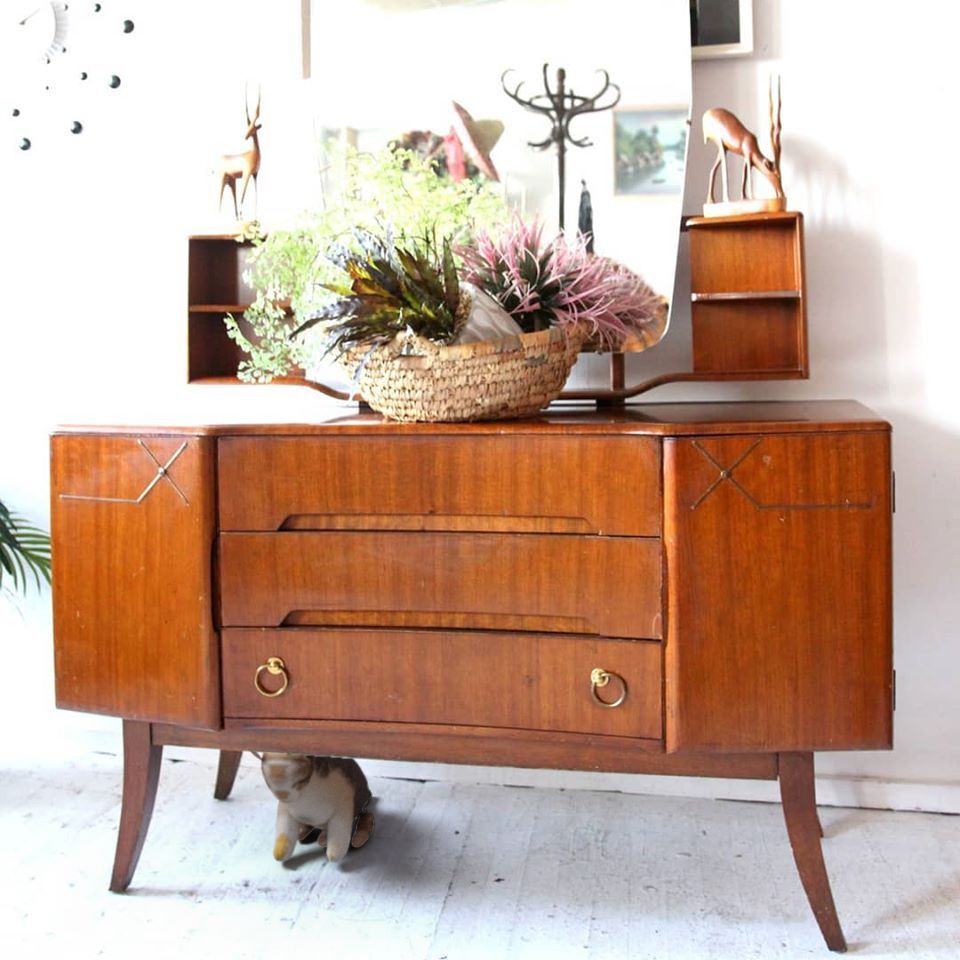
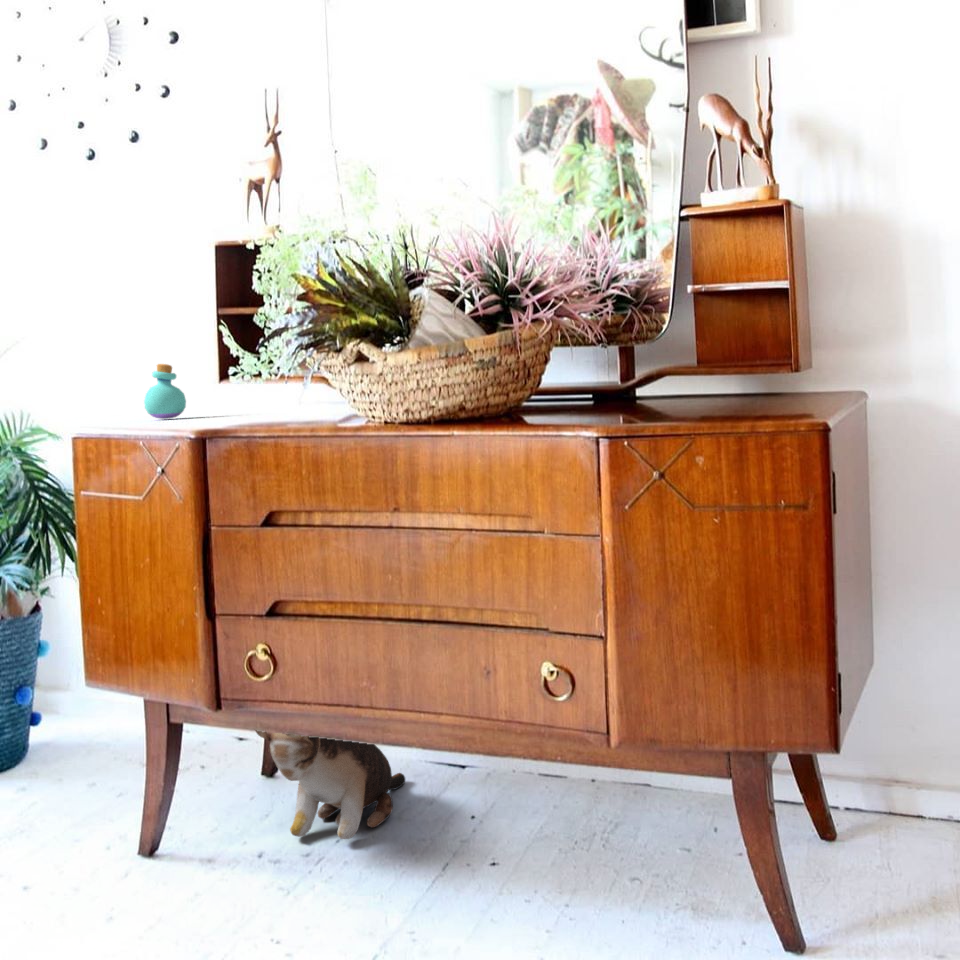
perfume bottle: none [85,355,131,414] -> present [144,364,186,419]

